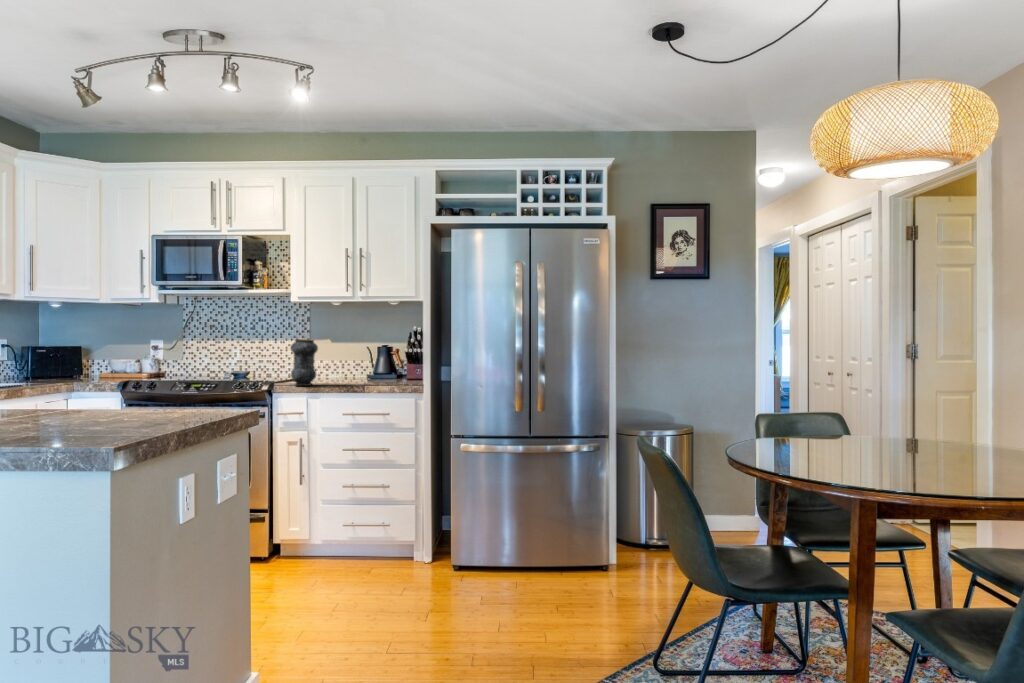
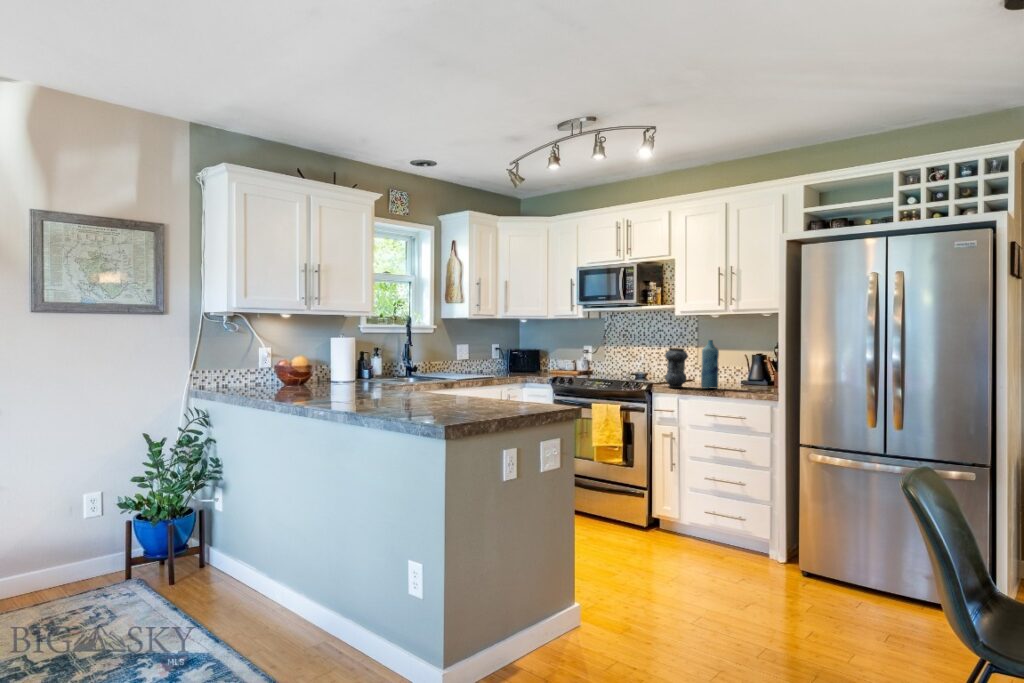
bottle: none [335,329,354,385] -> present [701,340,719,389]

